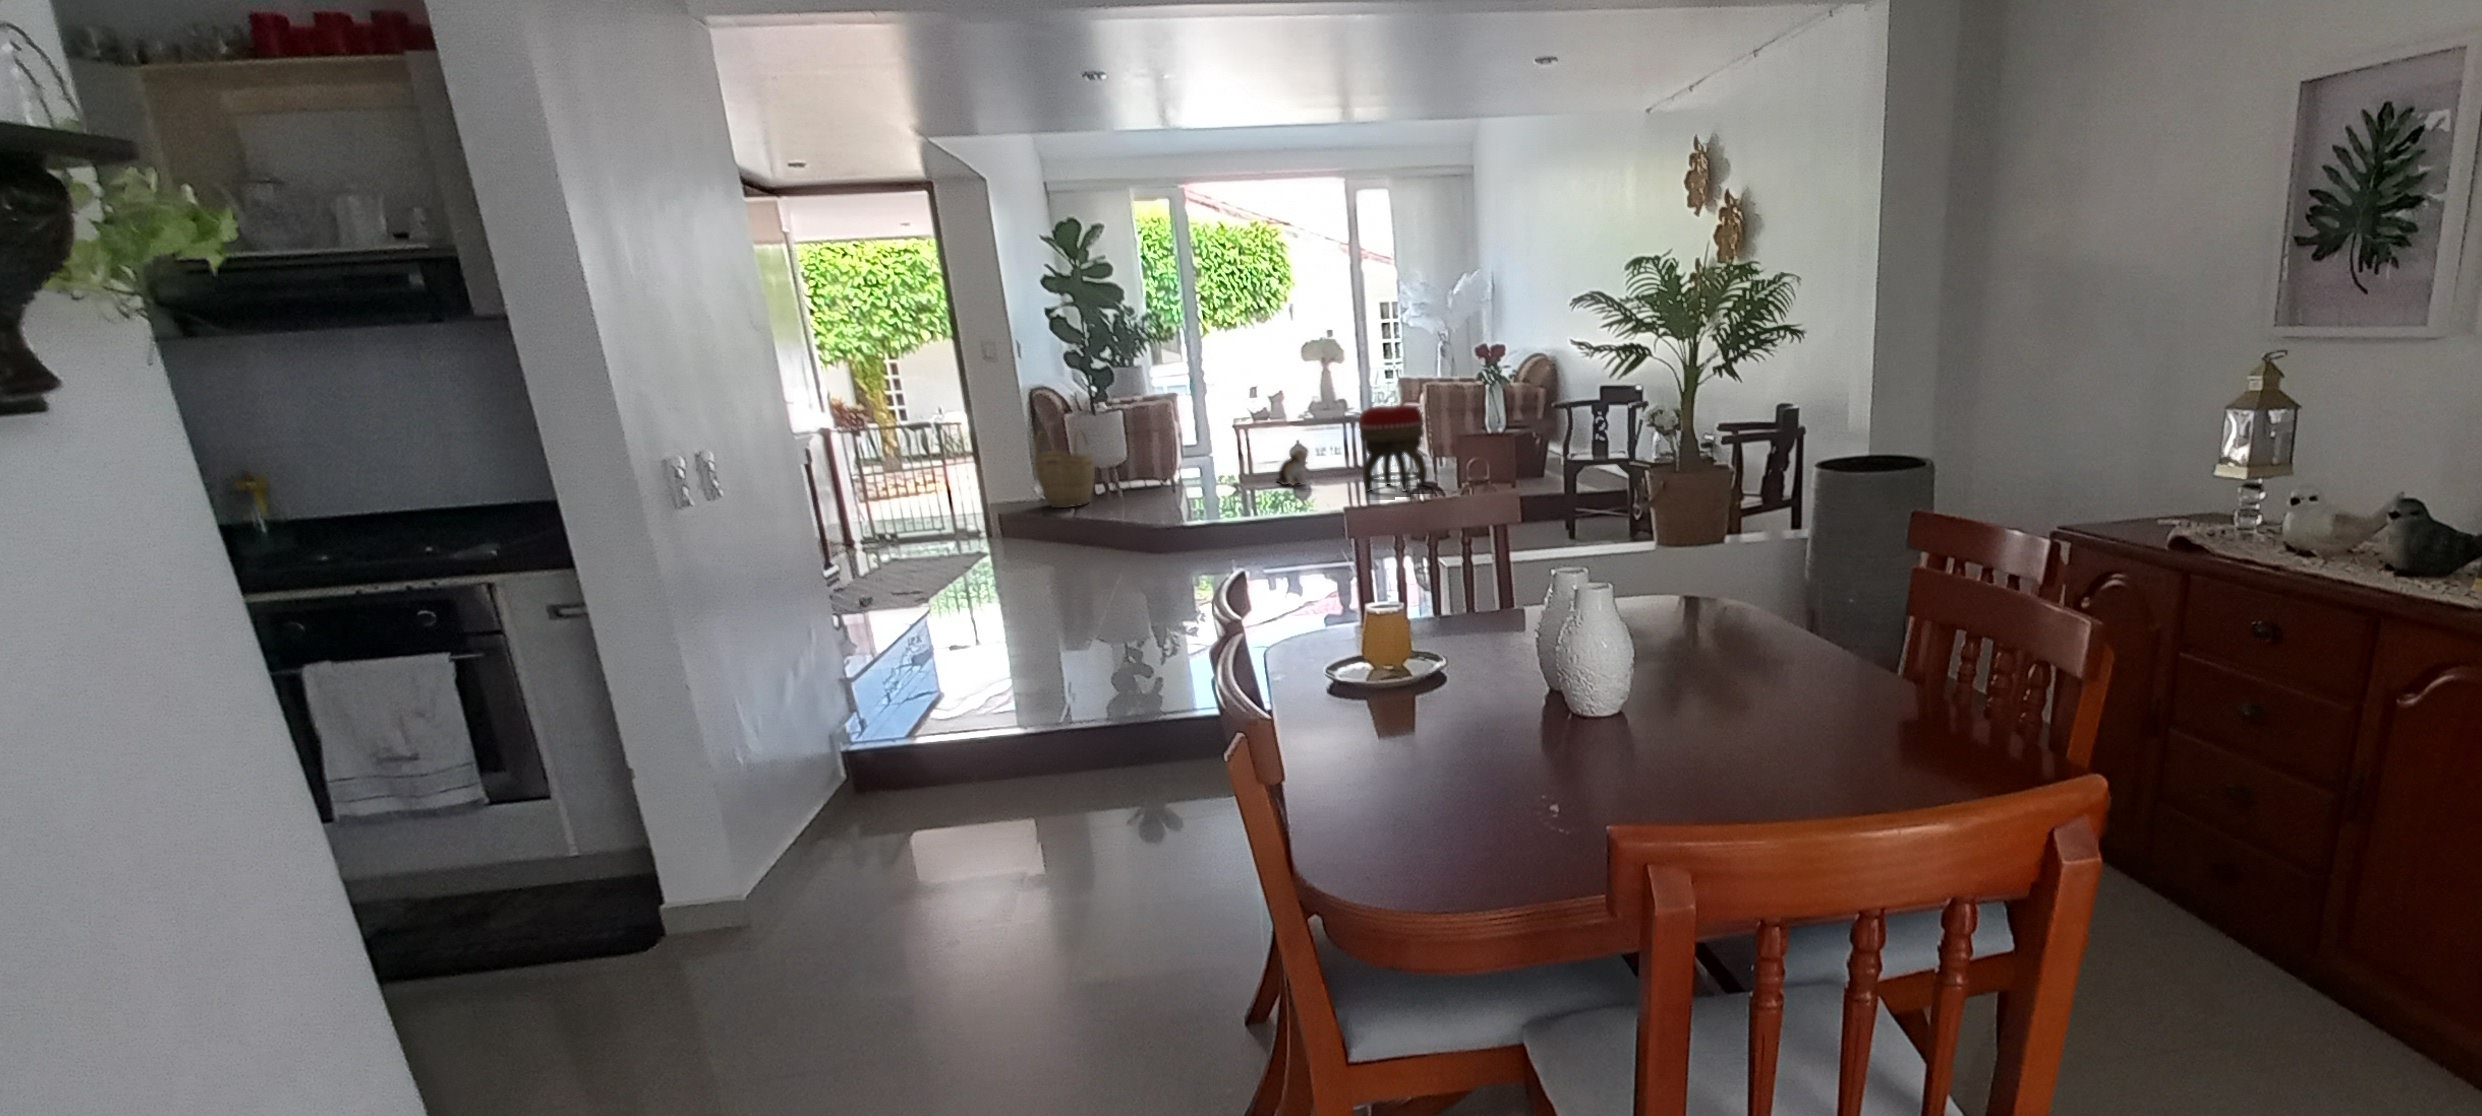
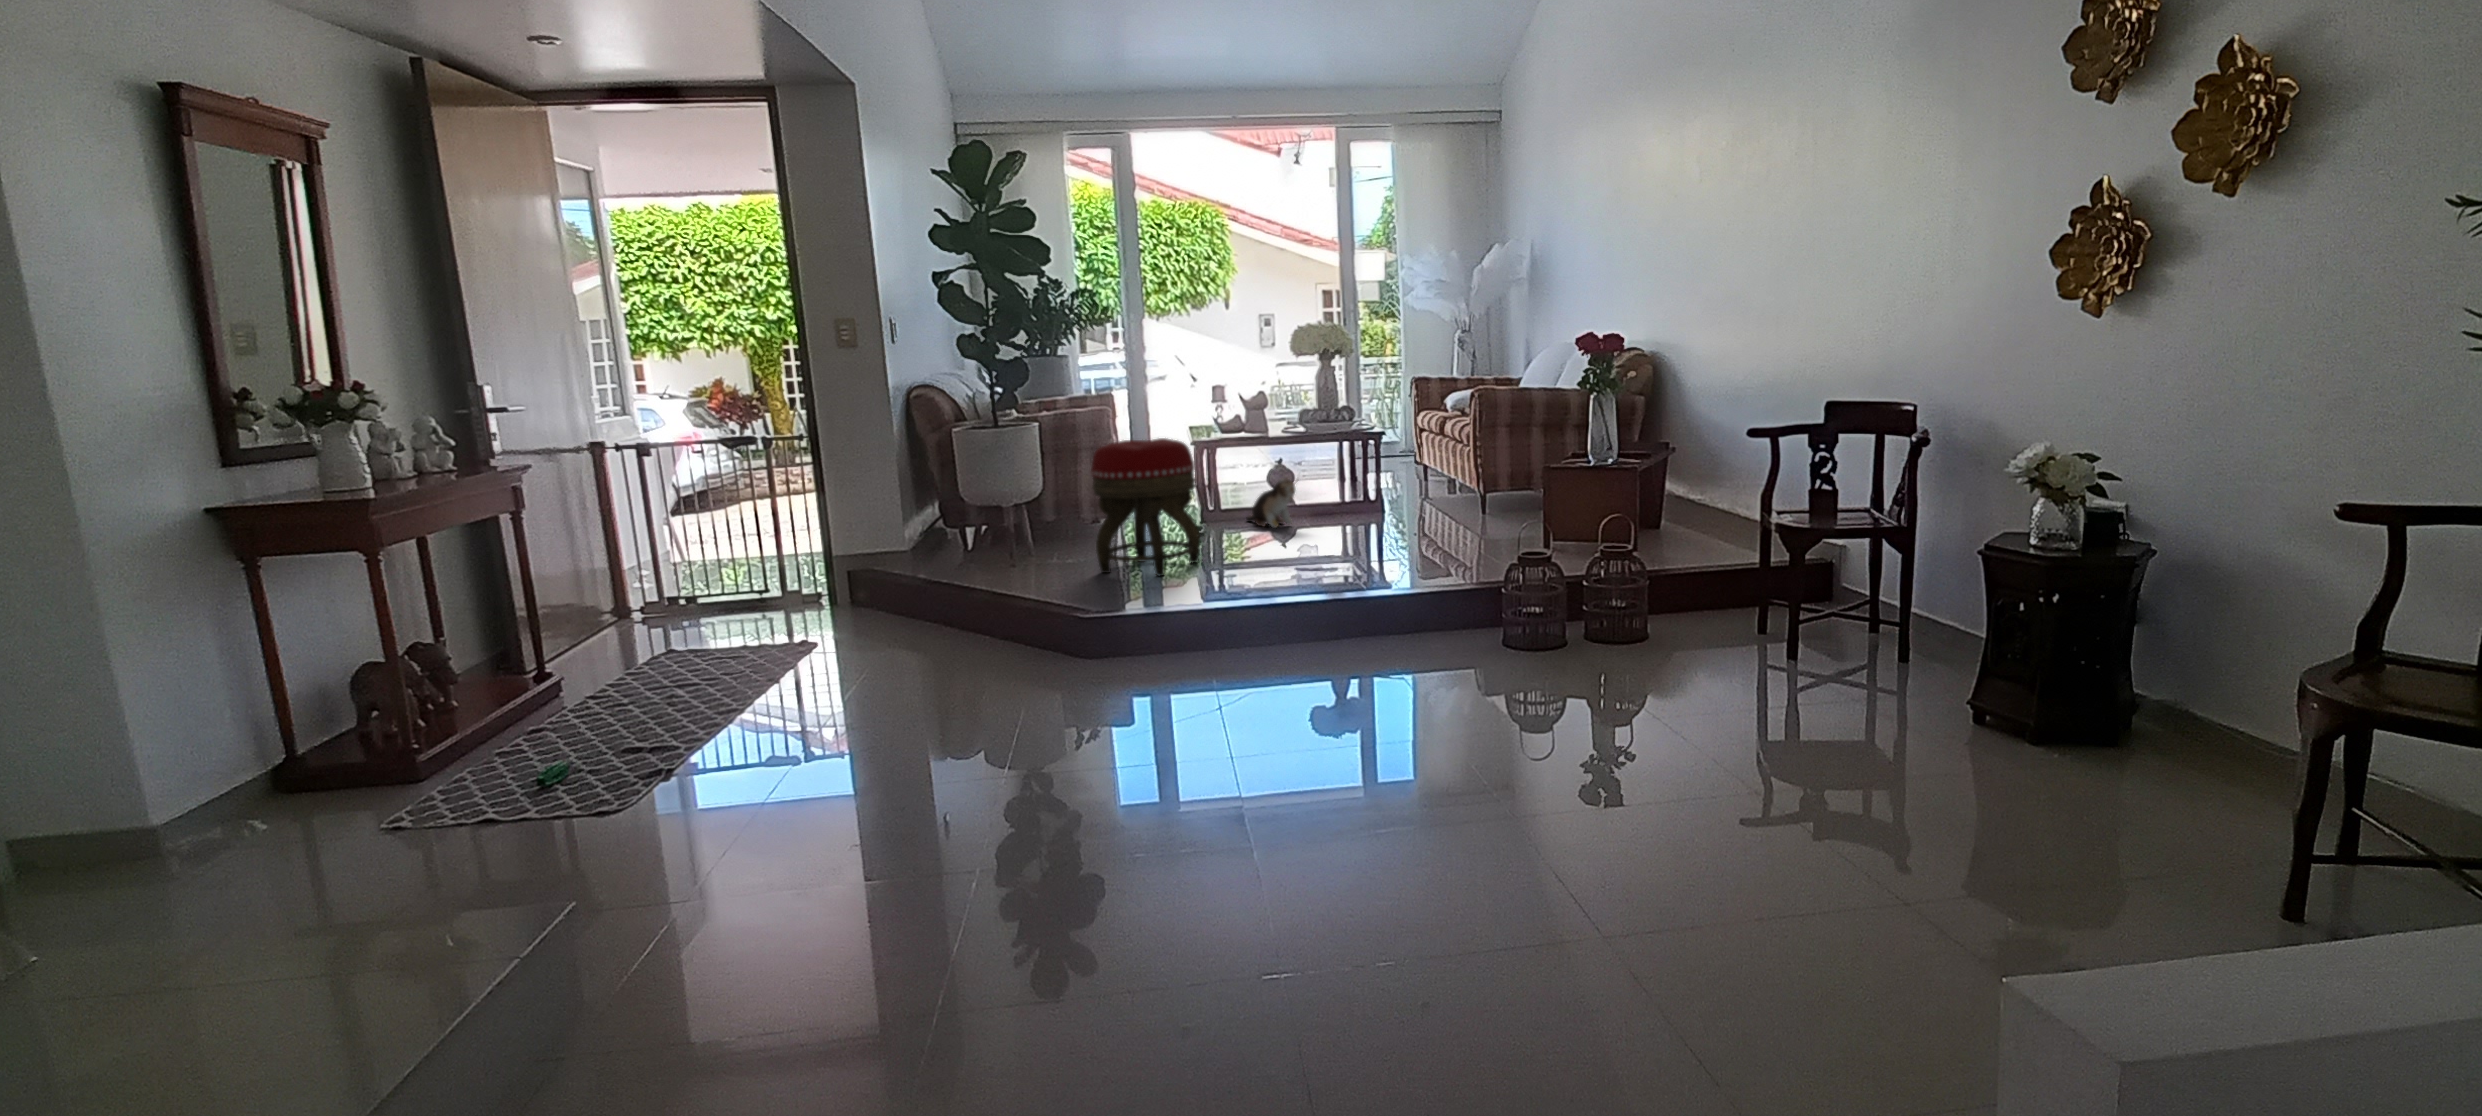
footstool: present [1359,404,1427,491] -> present [1091,438,1200,576]
woven basket: present [1034,430,1095,508] -> none [908,446,995,559]

